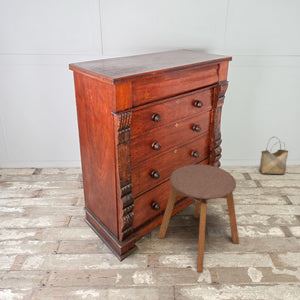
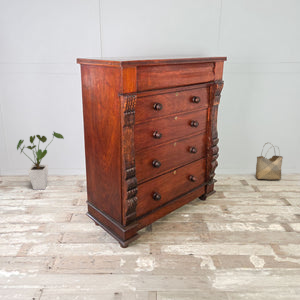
house plant: none [20,128,68,186] -> present [17,132,64,190]
stool: present [158,164,239,272] -> none [158,157,240,261]

